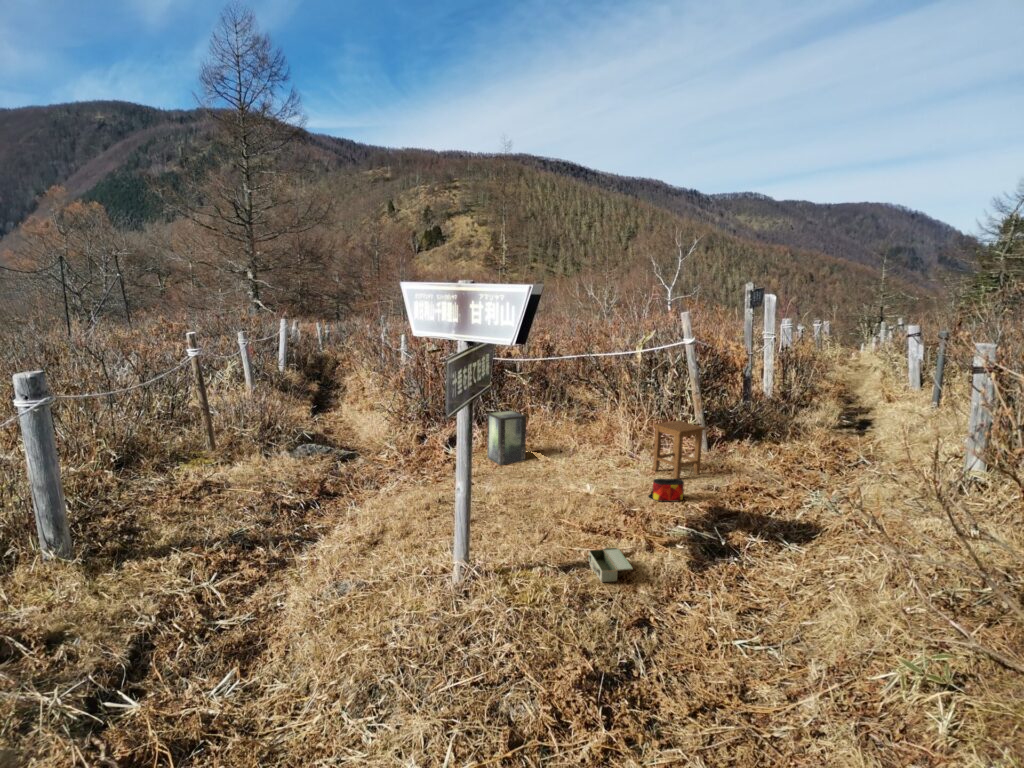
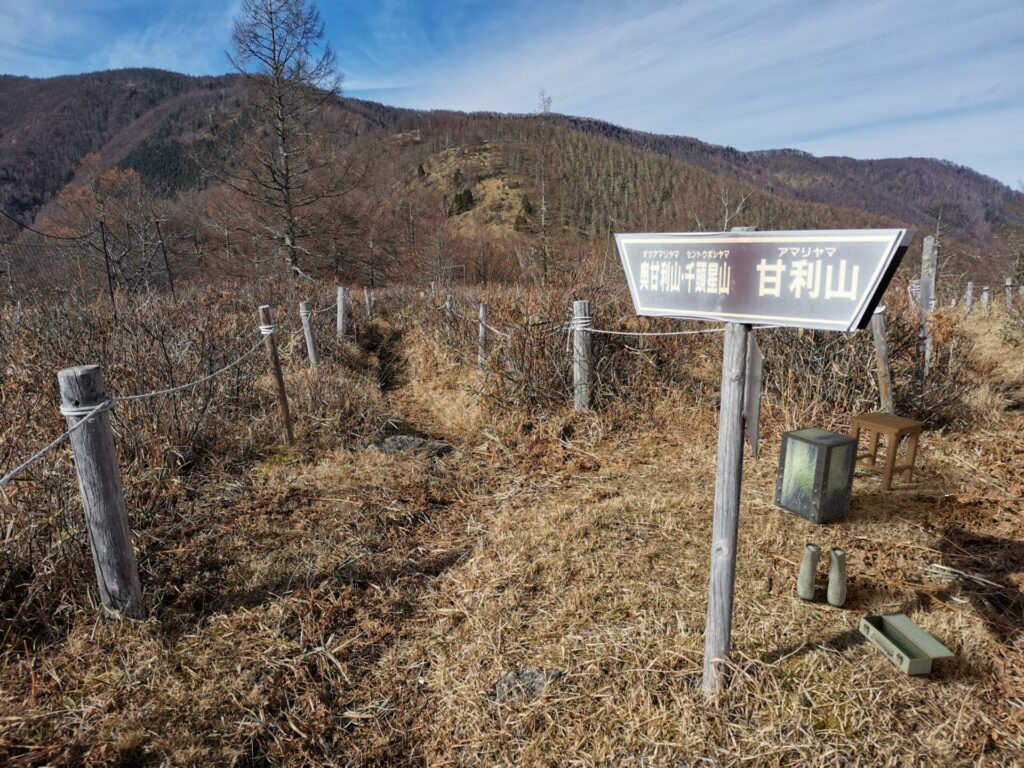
storage box: present [487,411,526,465] -> present [774,426,859,524]
bag: present [648,479,684,502] -> none [870,494,924,526]
boots: none [561,506,596,548] -> present [797,543,847,606]

